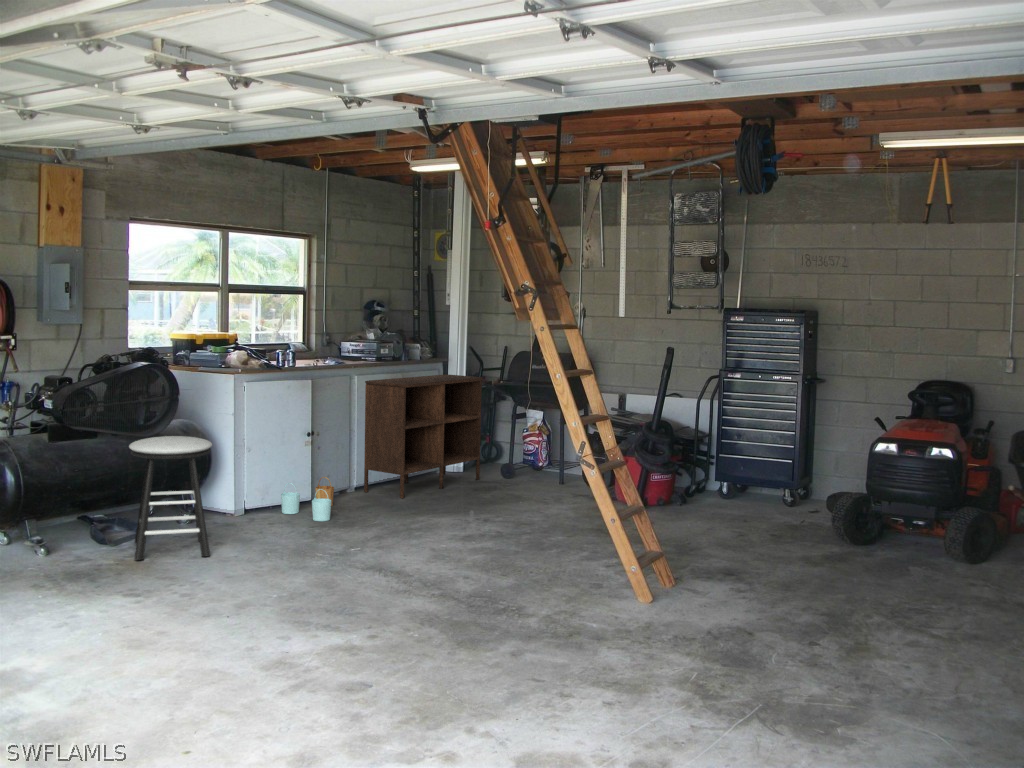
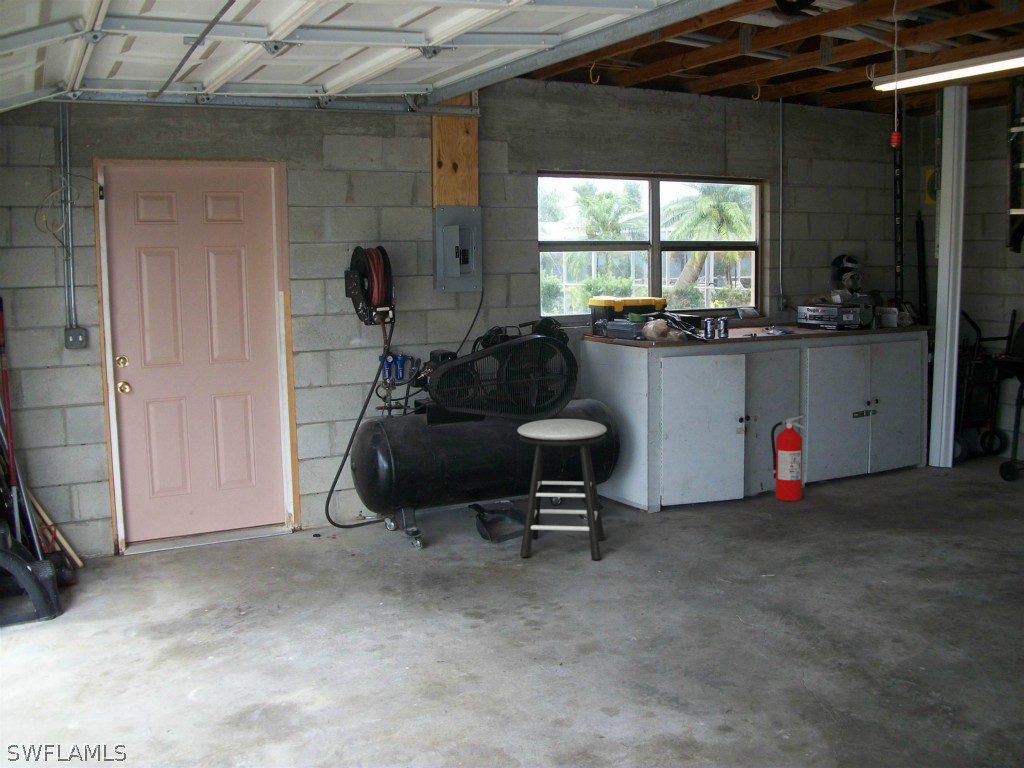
shelving unit: present [364,374,483,498] -> none [815,345,984,503]
fire extinguisher: none [331,430,359,500] -> present [771,416,805,501]
bucket: present [281,477,334,521] -> none [703,472,771,527]

